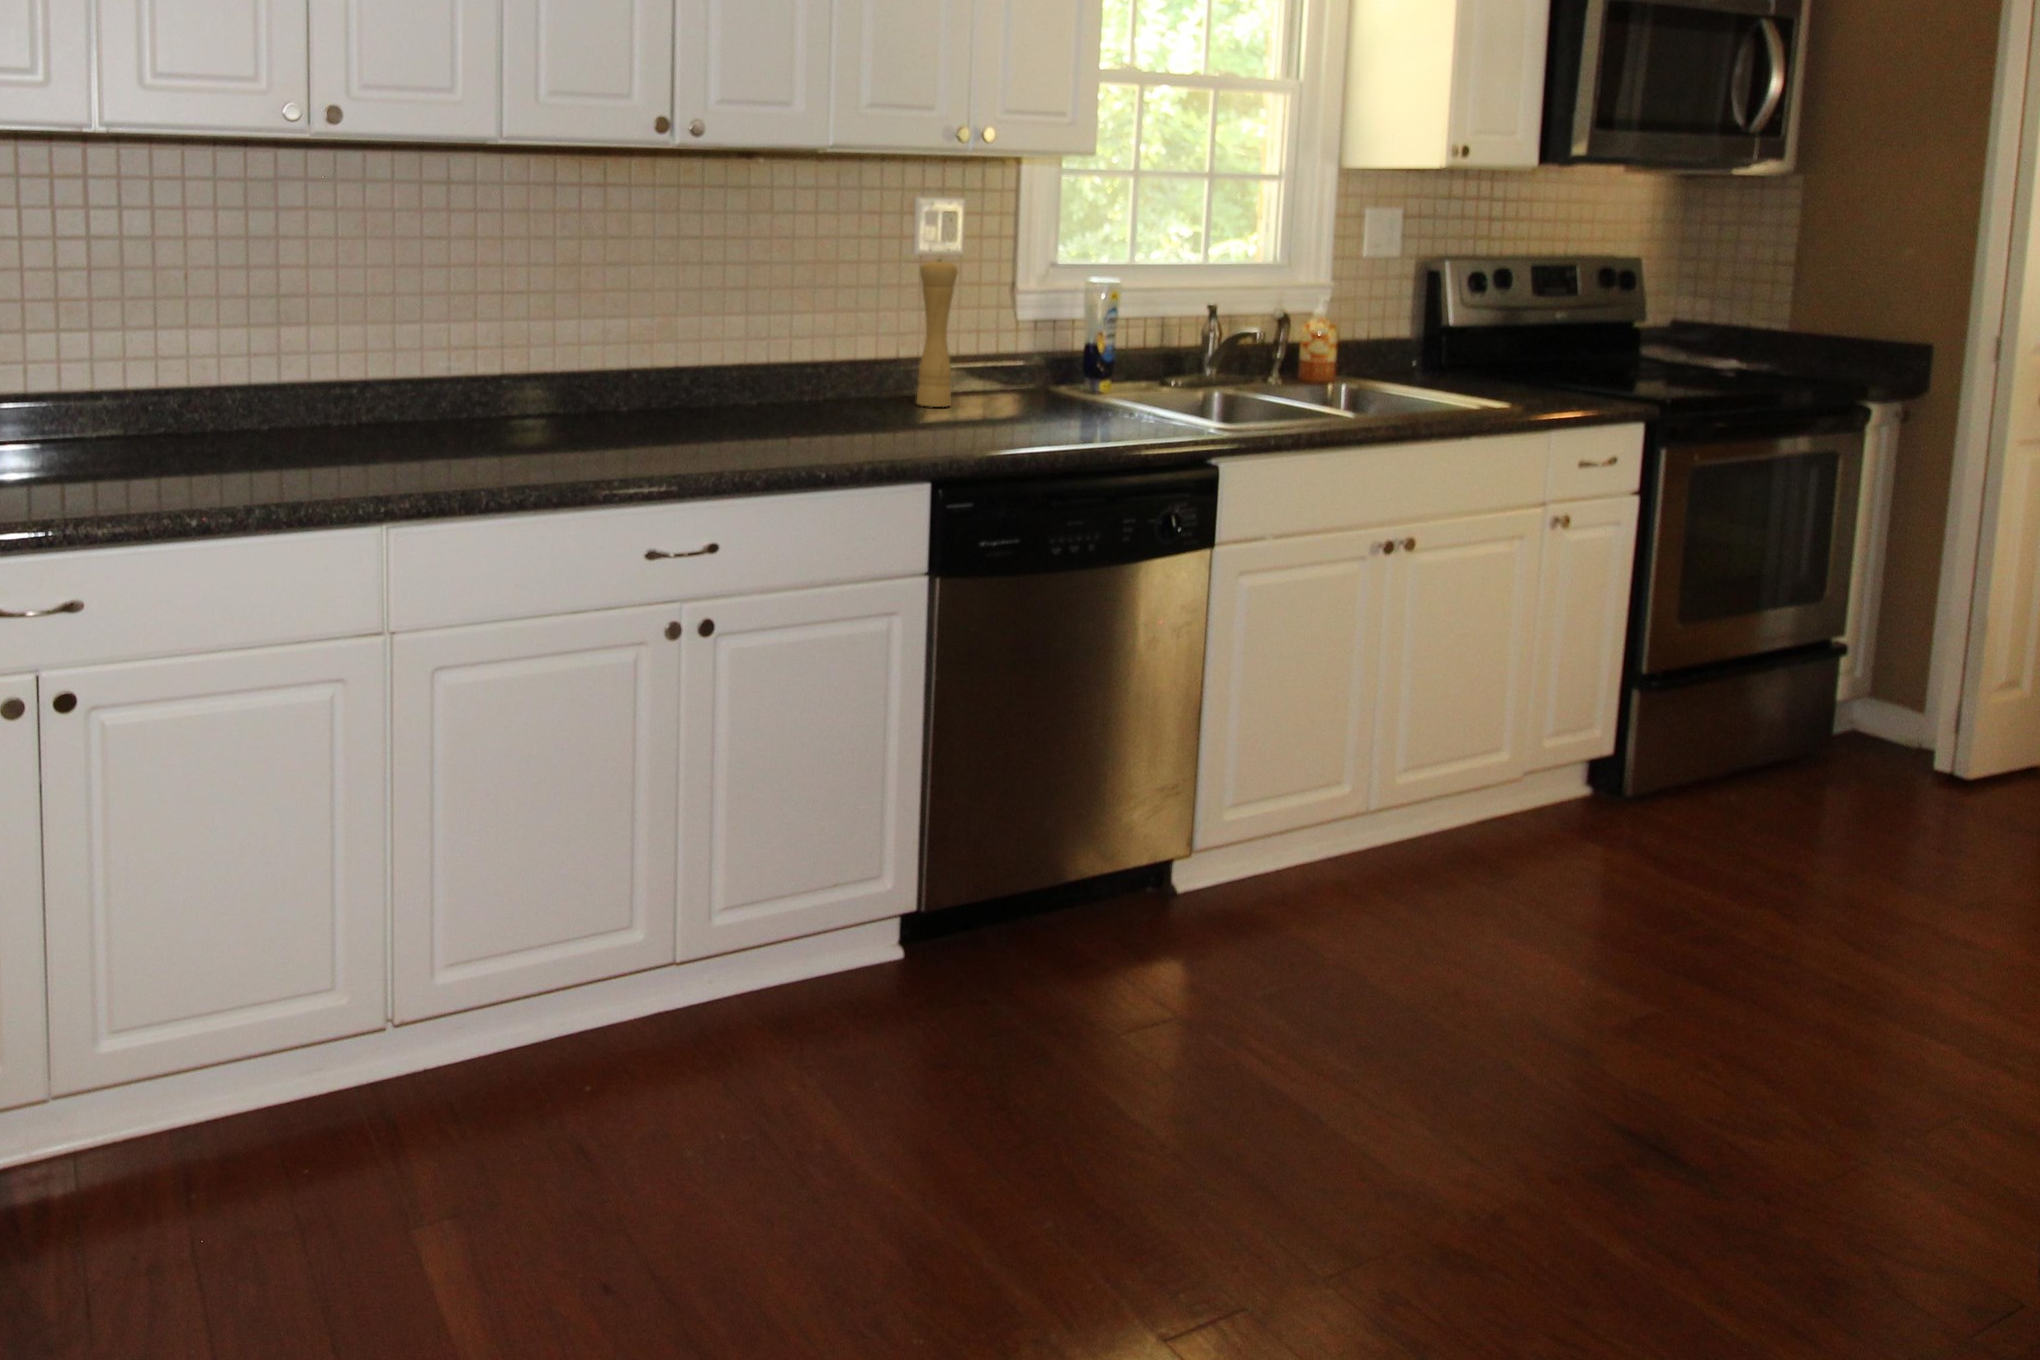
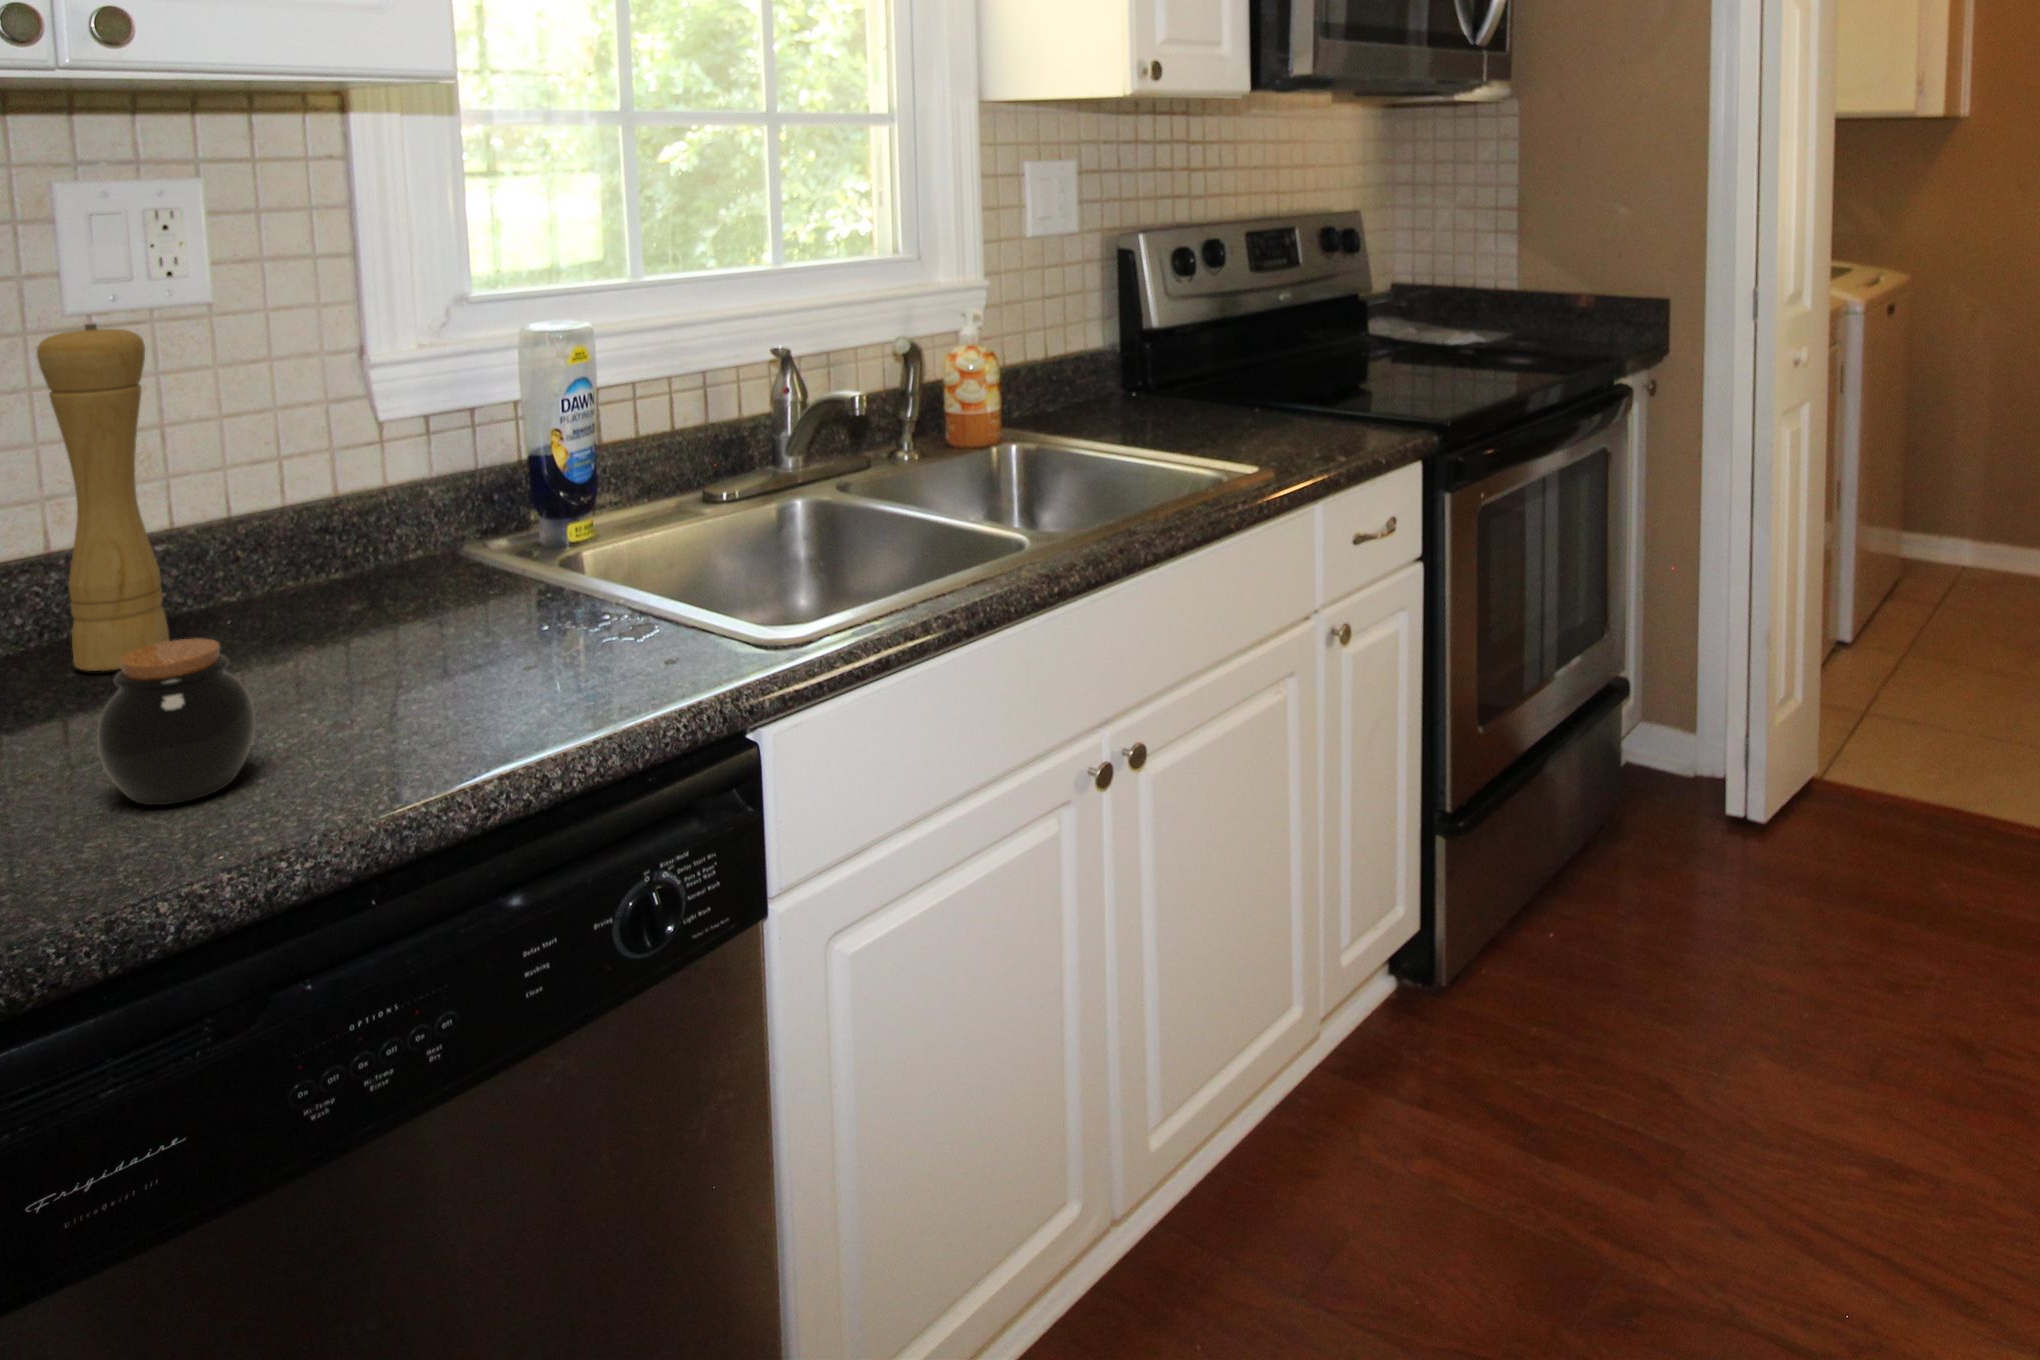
jar: none [981,377,1033,436] -> present [97,639,255,805]

